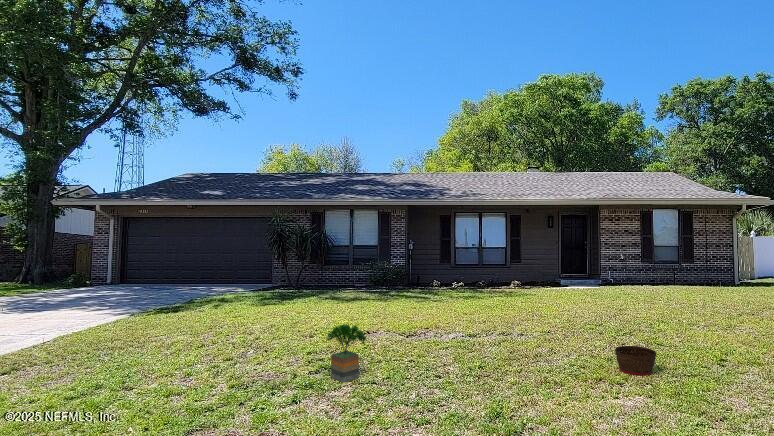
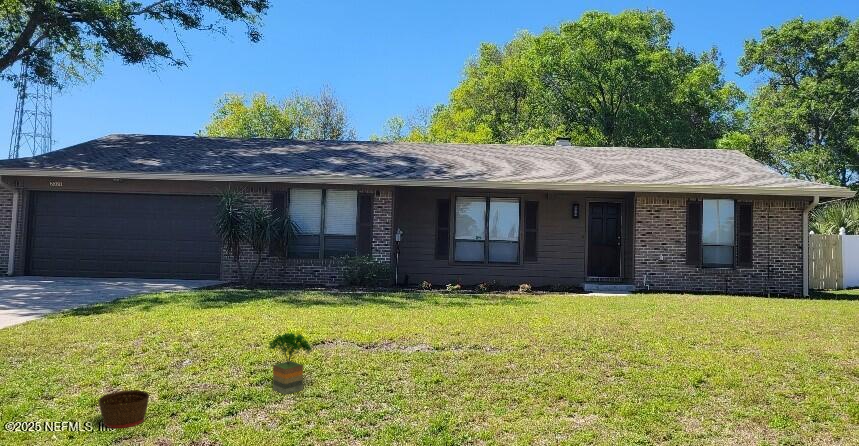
basket: present [615,346,656,376] -> present [98,390,149,428]

